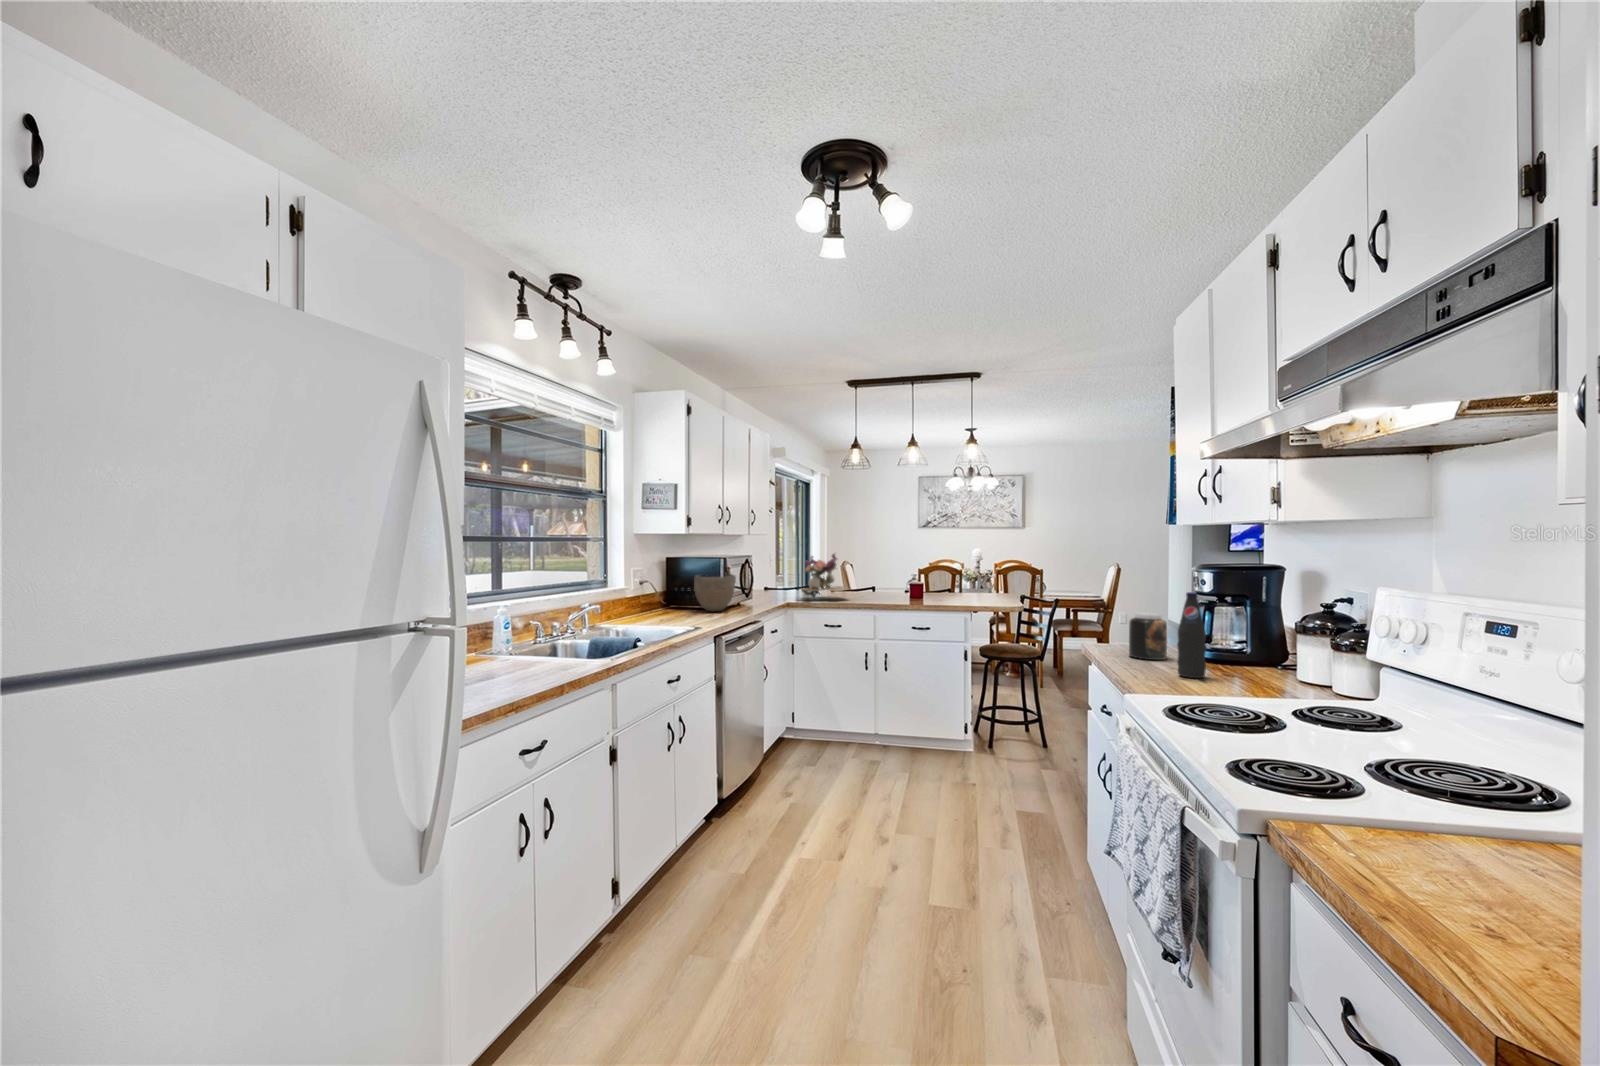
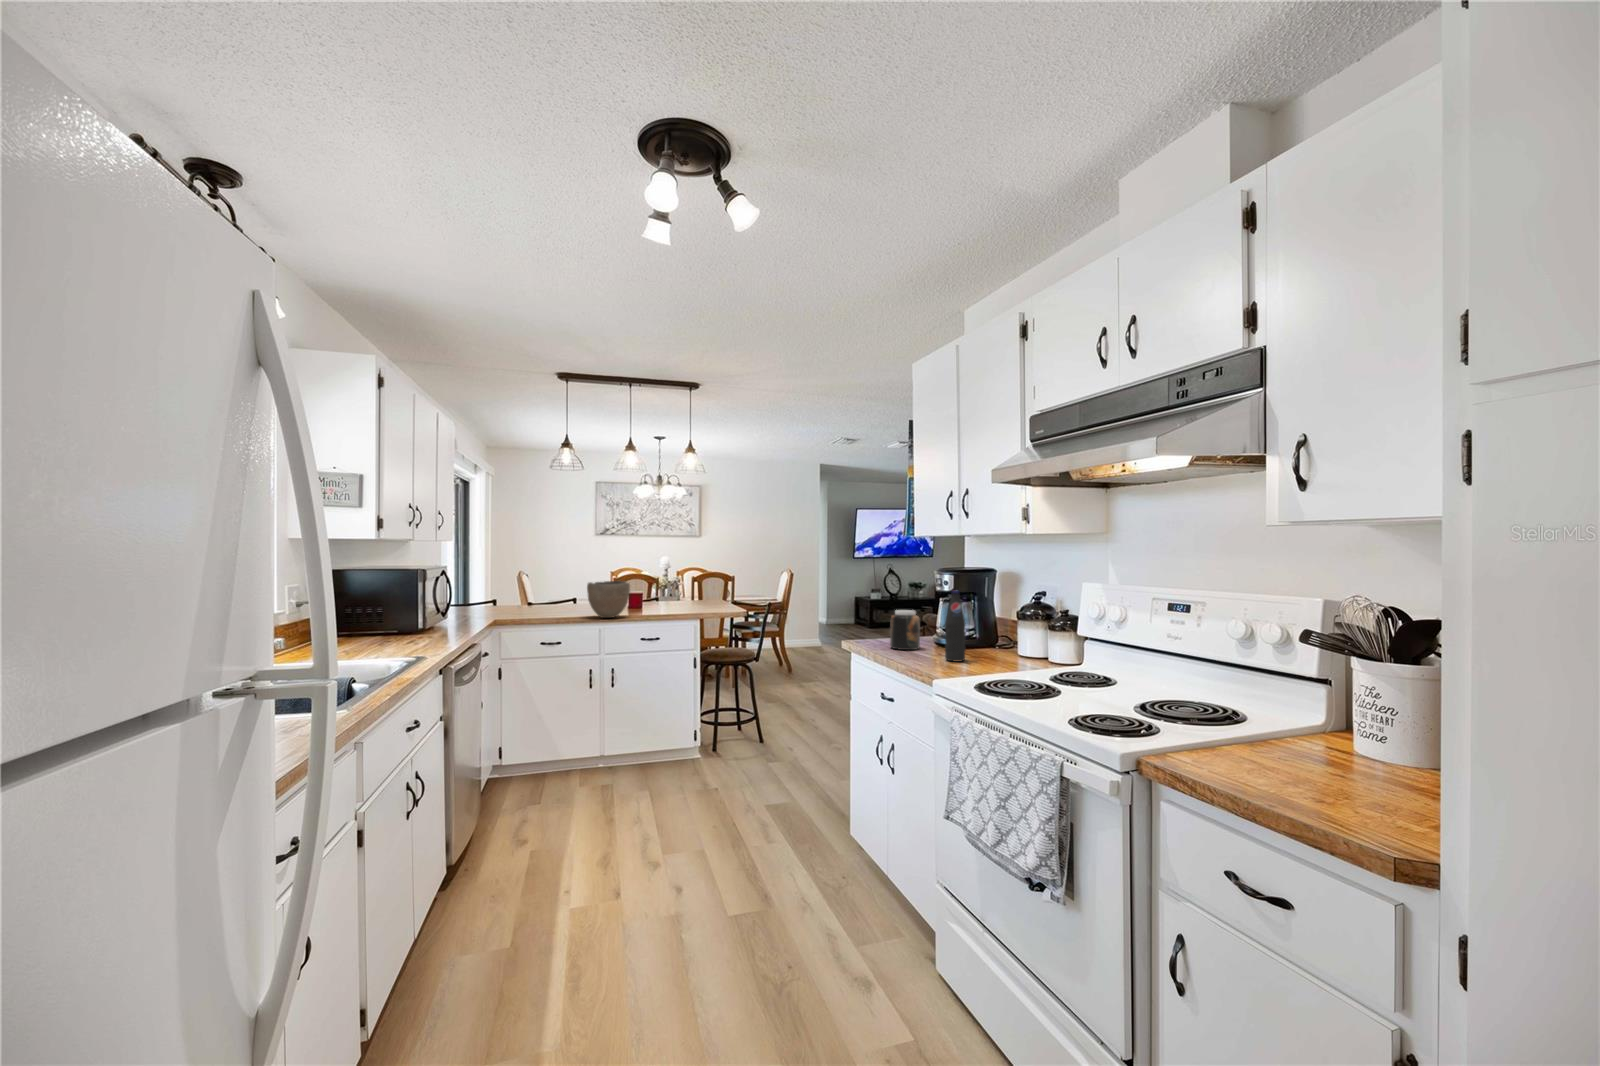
flower arrangement: present [799,554,850,598] -> none [505,561,570,615]
bowl: present [694,574,736,612] -> present [587,581,630,618]

